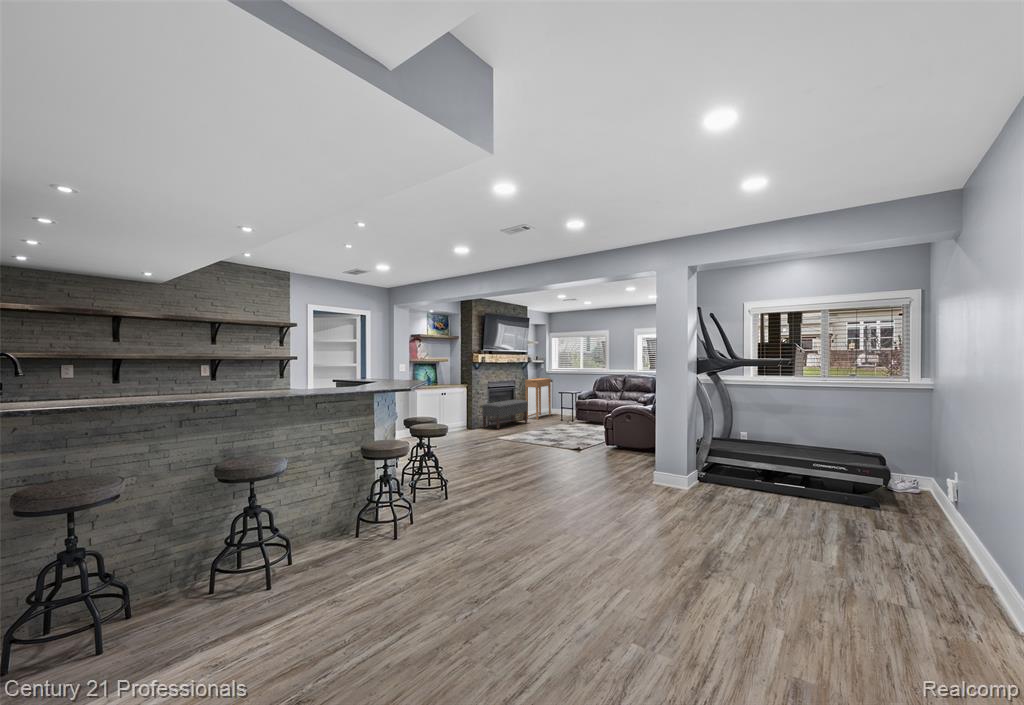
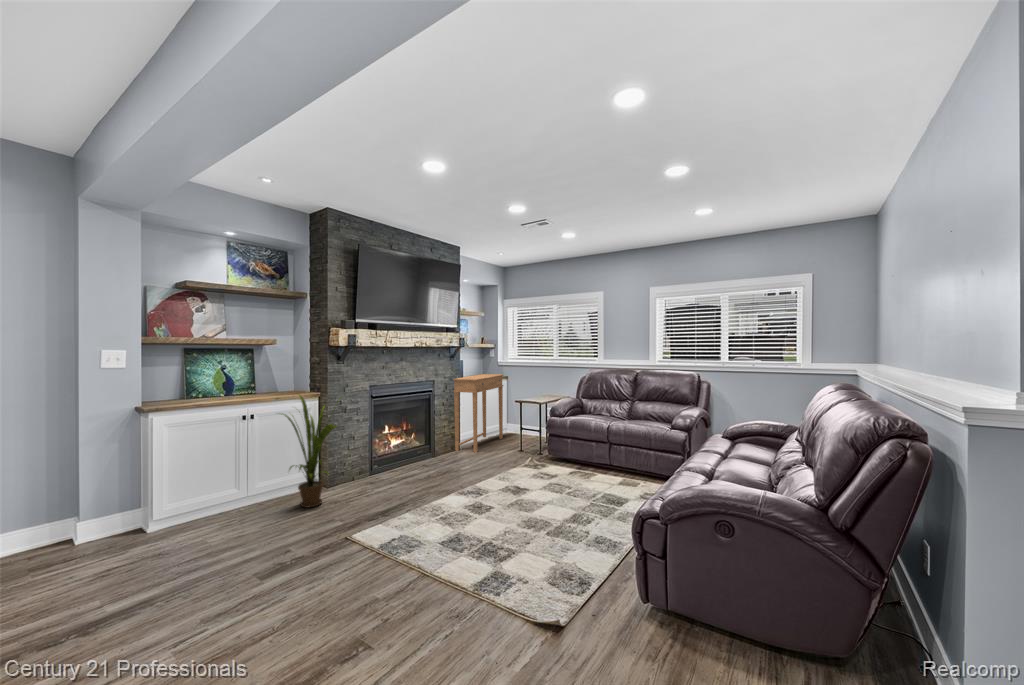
house plant: none [460,383,487,432] -> present [285,395,337,508]
bench: present [482,400,528,429] -> none [346,418,454,493]

